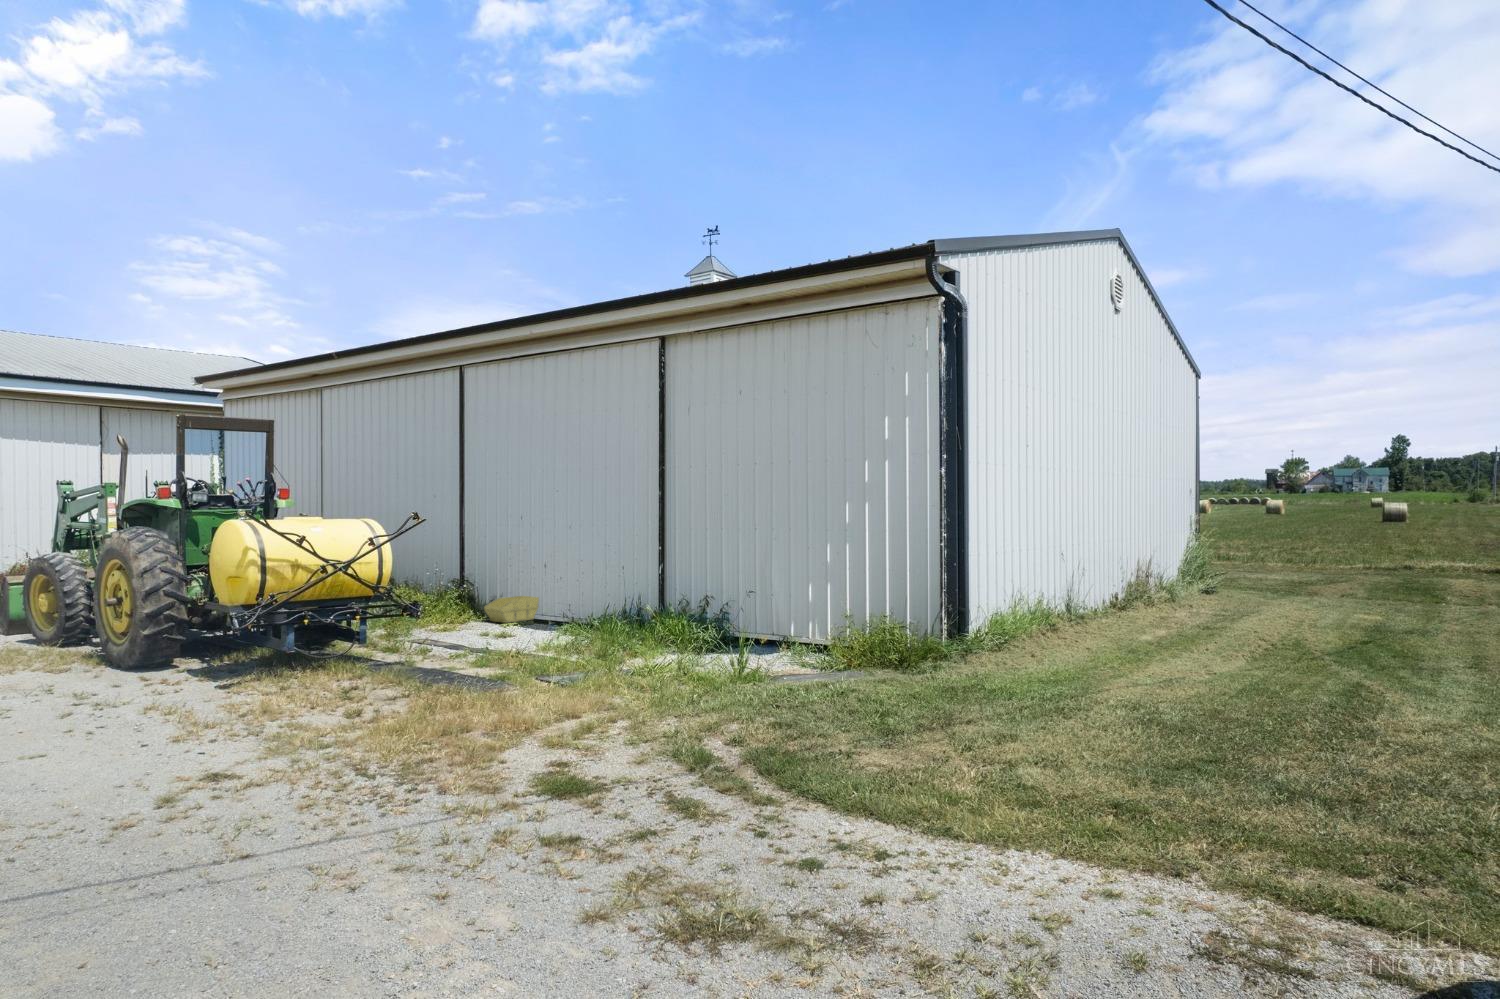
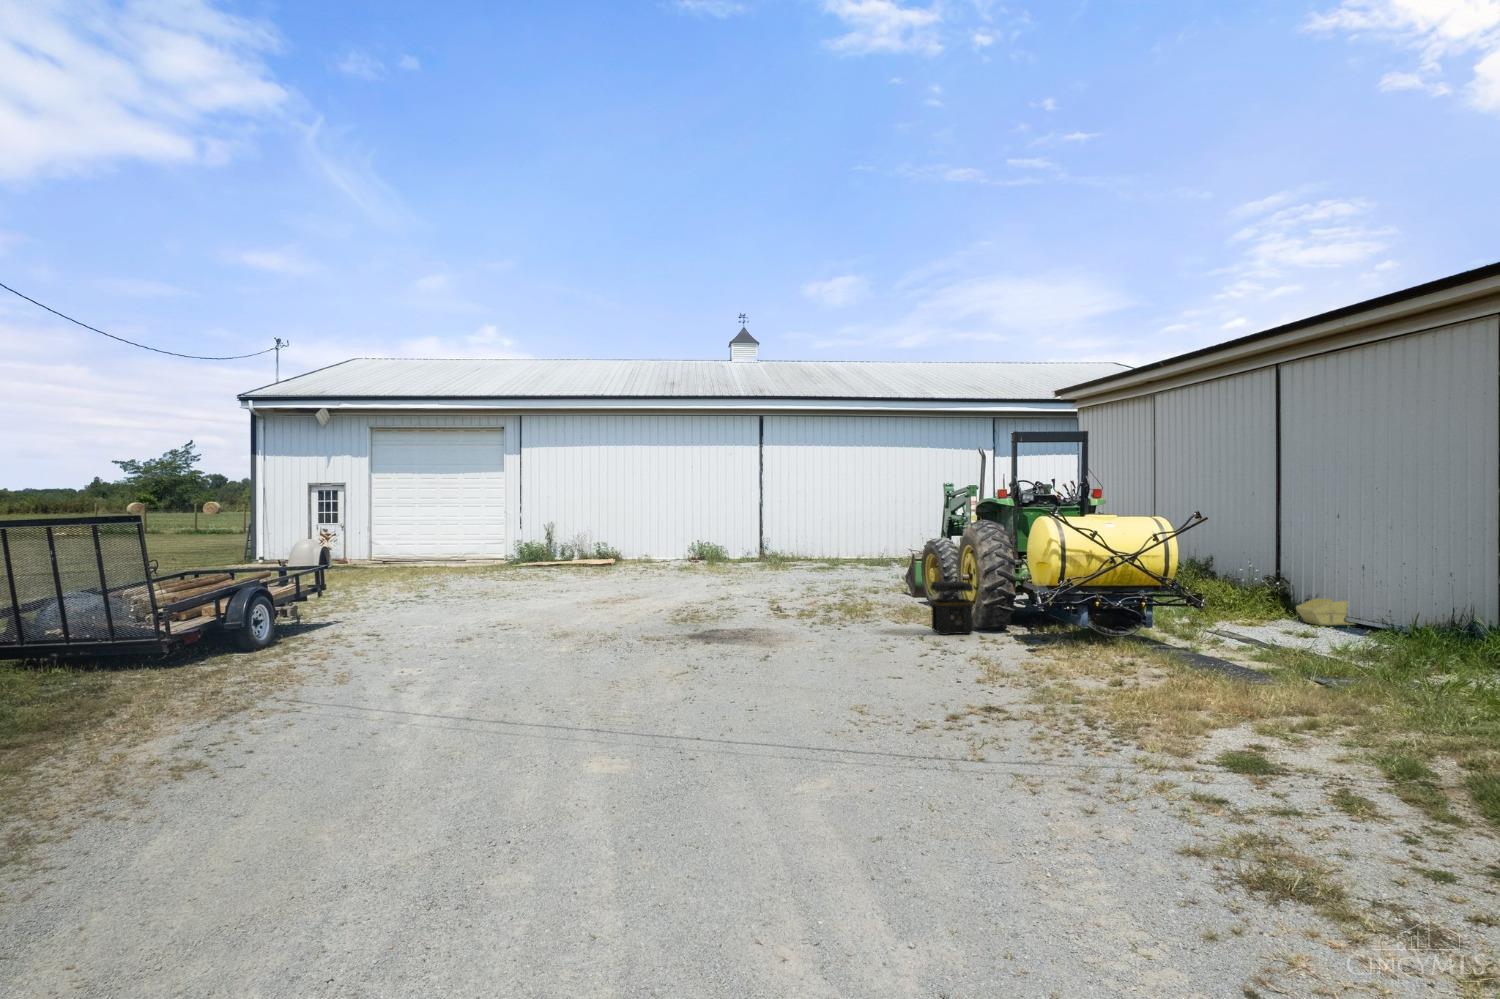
toolbox: none [53,608,125,684] -> present [931,581,973,635]

